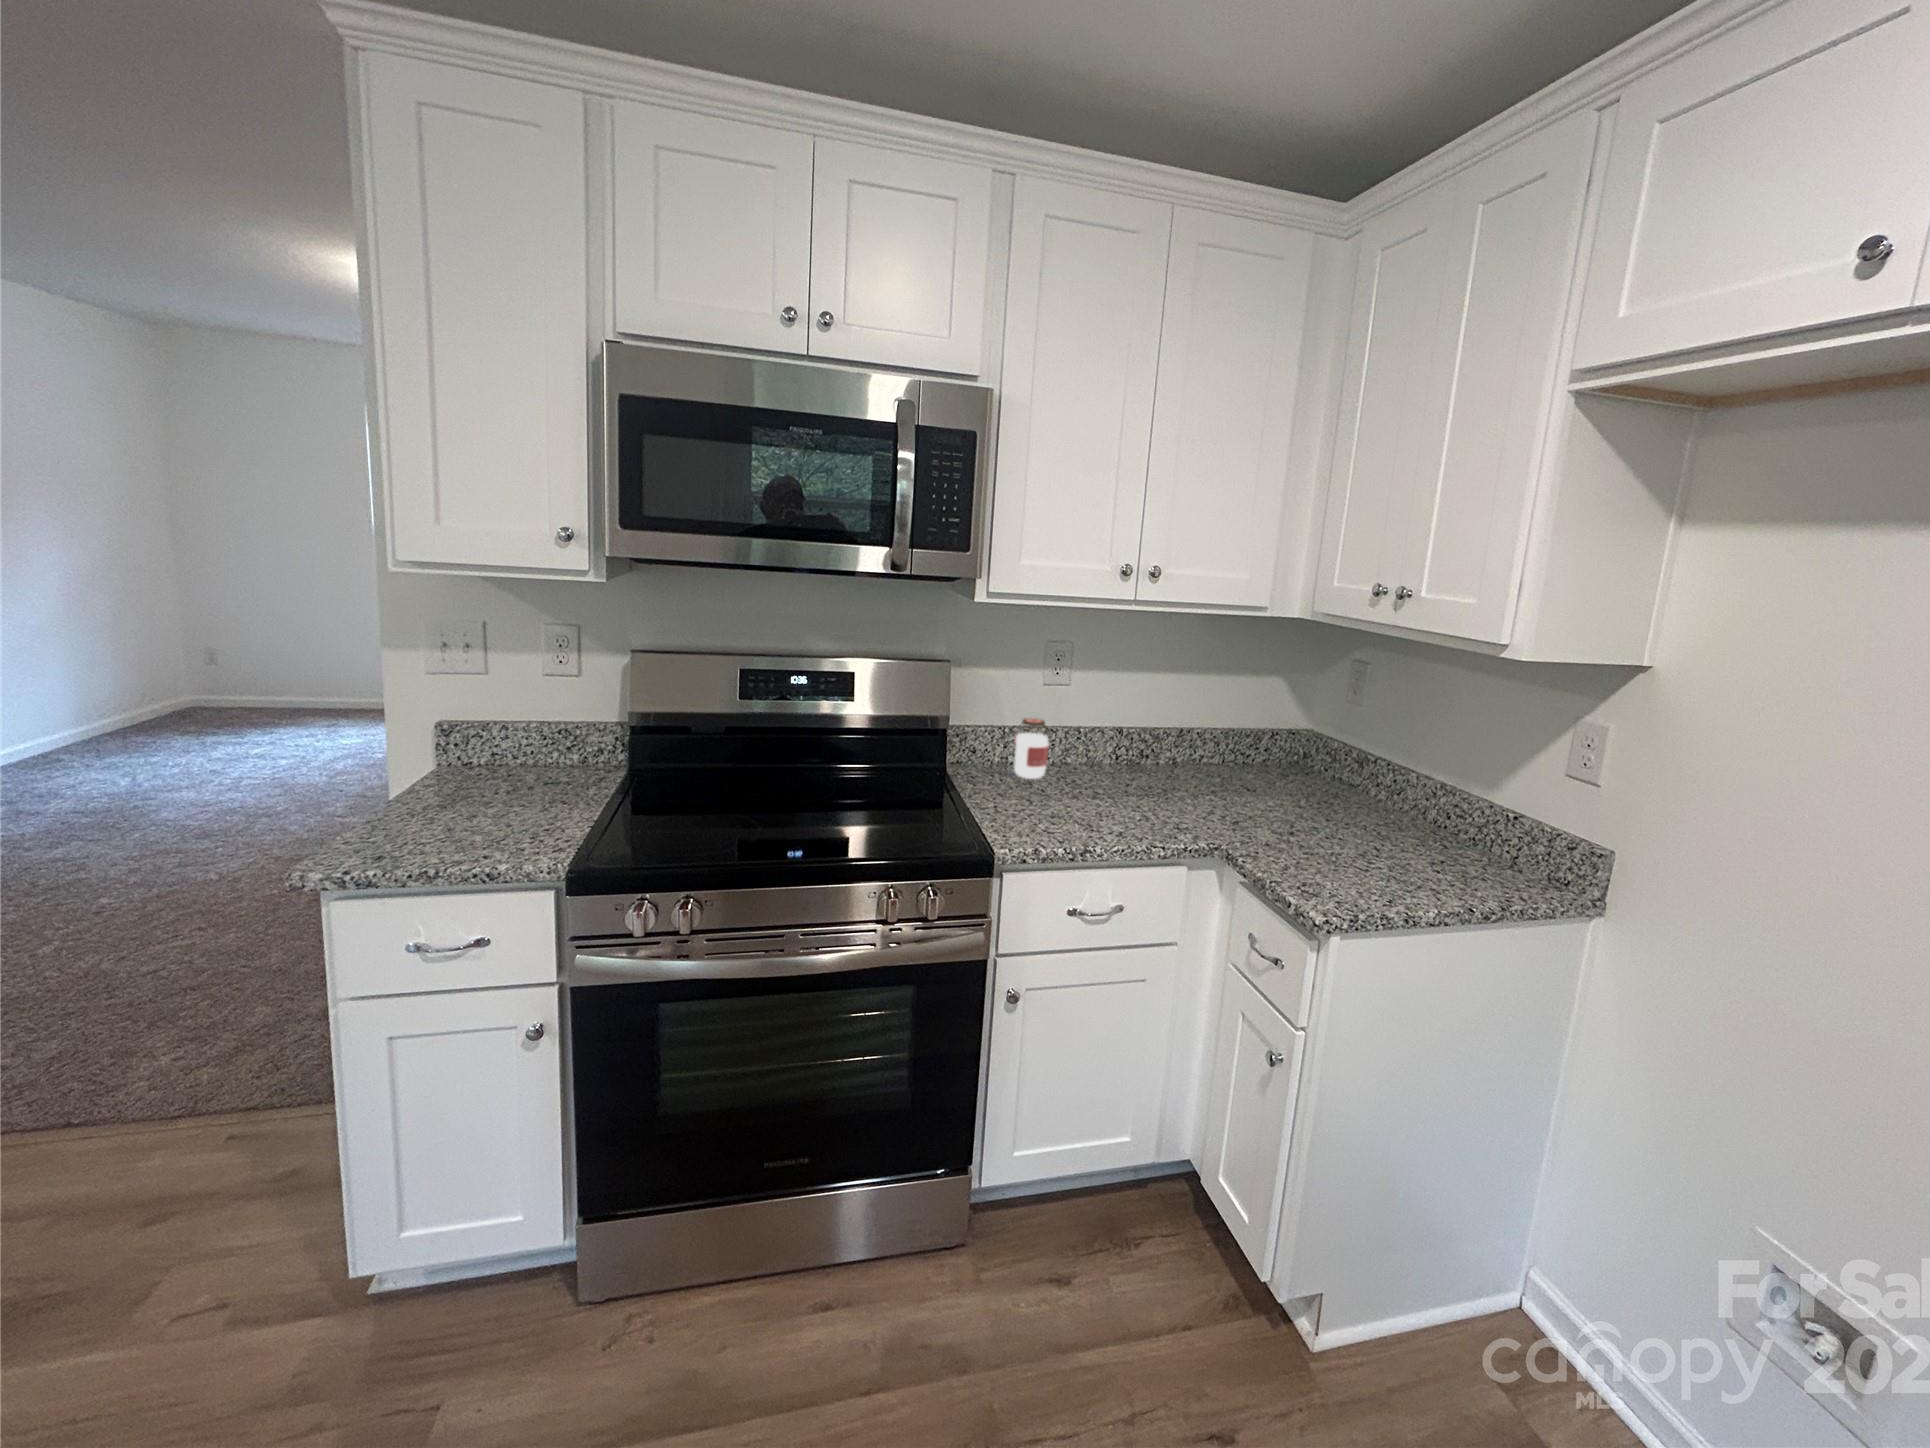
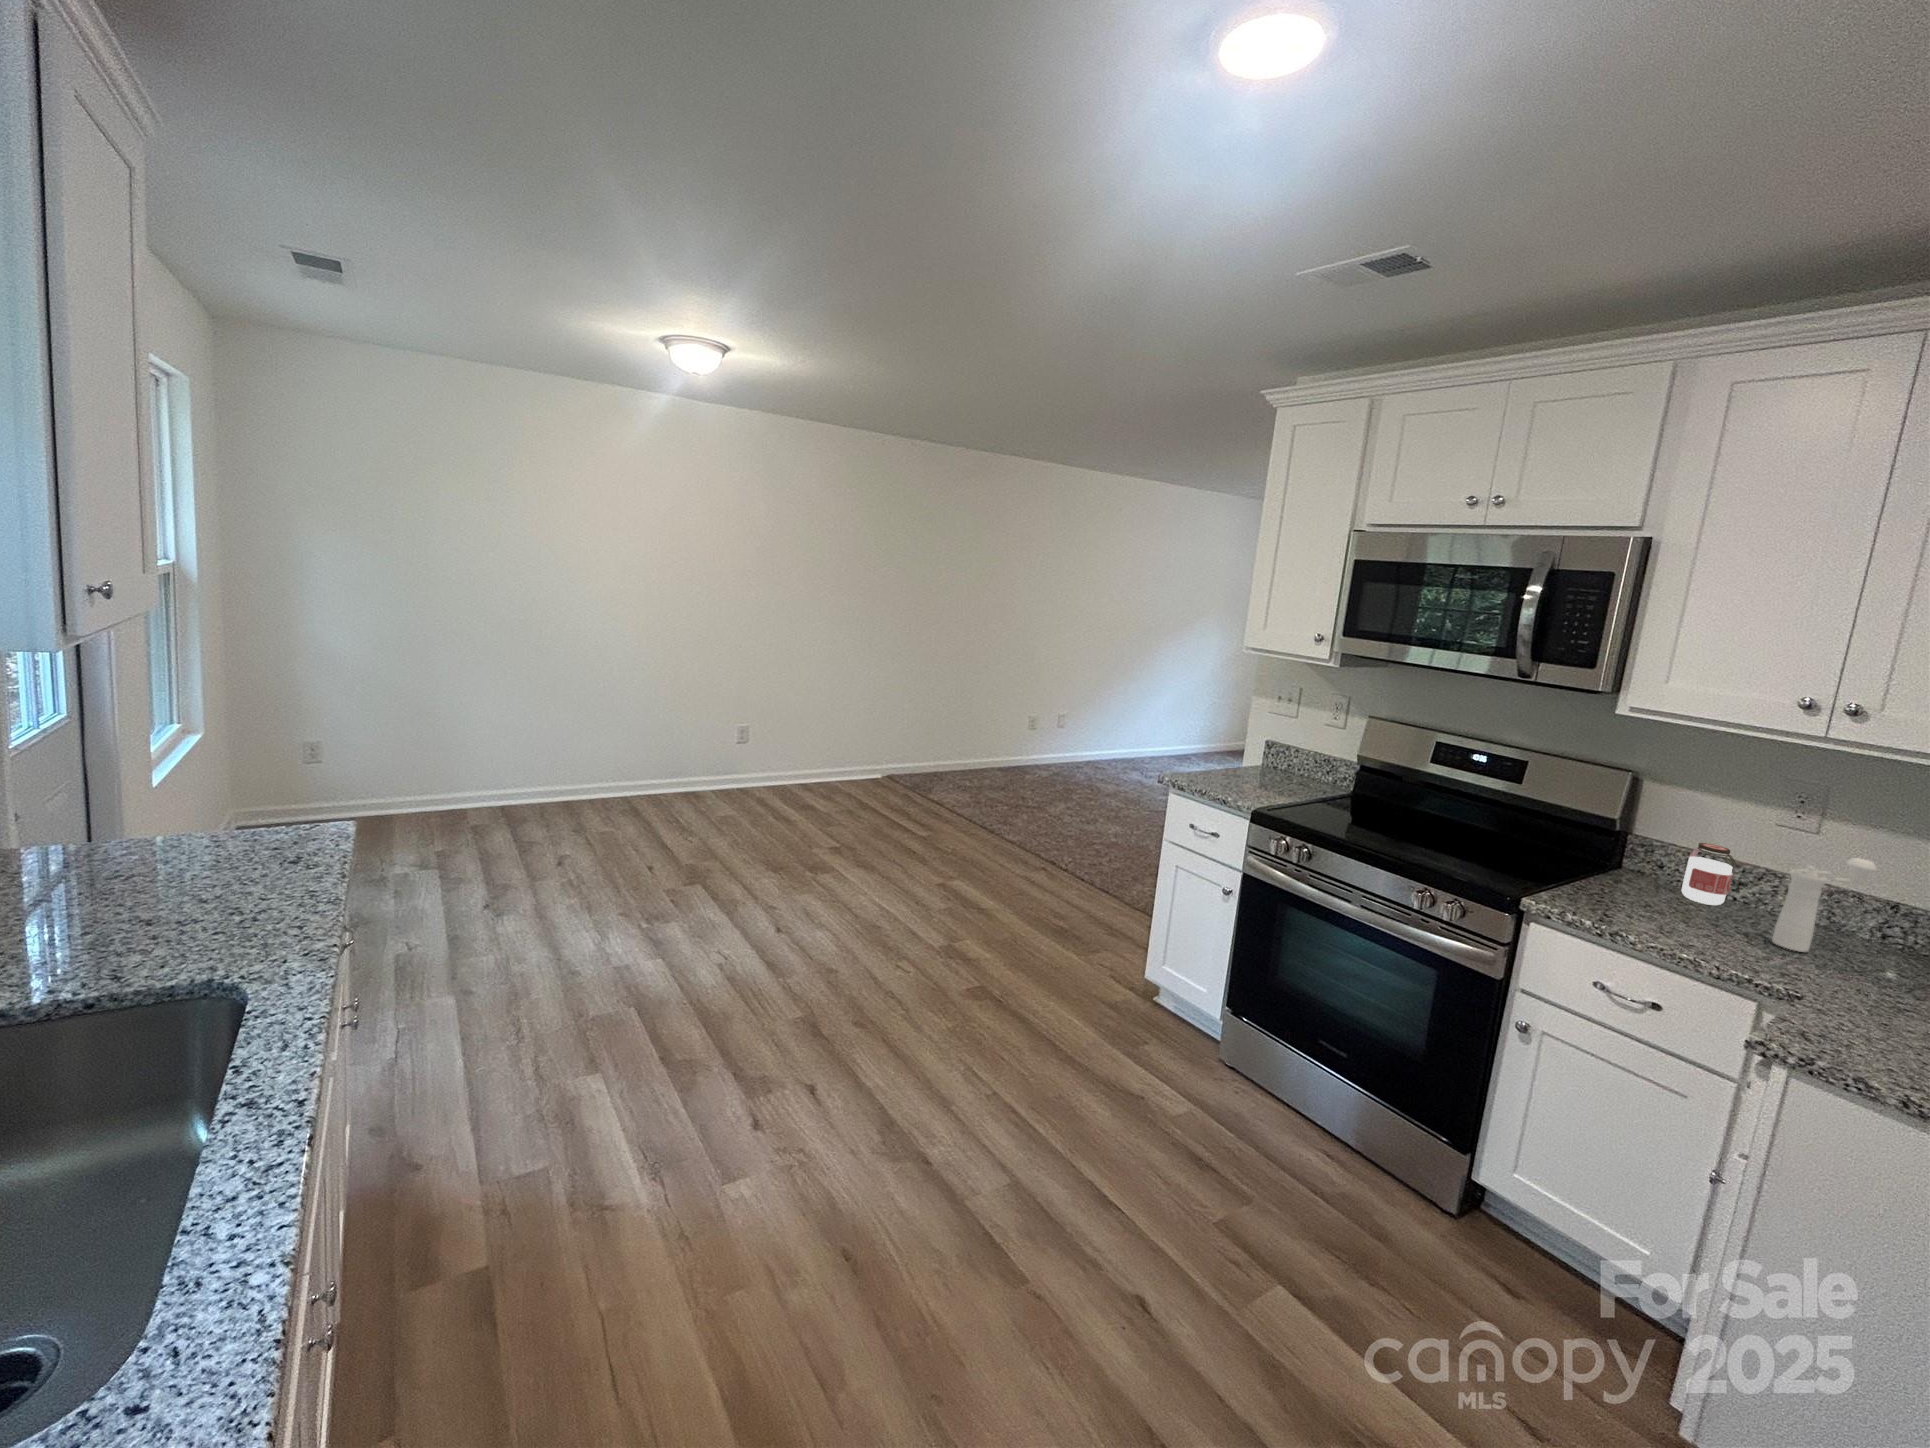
pepper mill: none [1108,701,1143,799] -> present [1772,858,1876,952]

